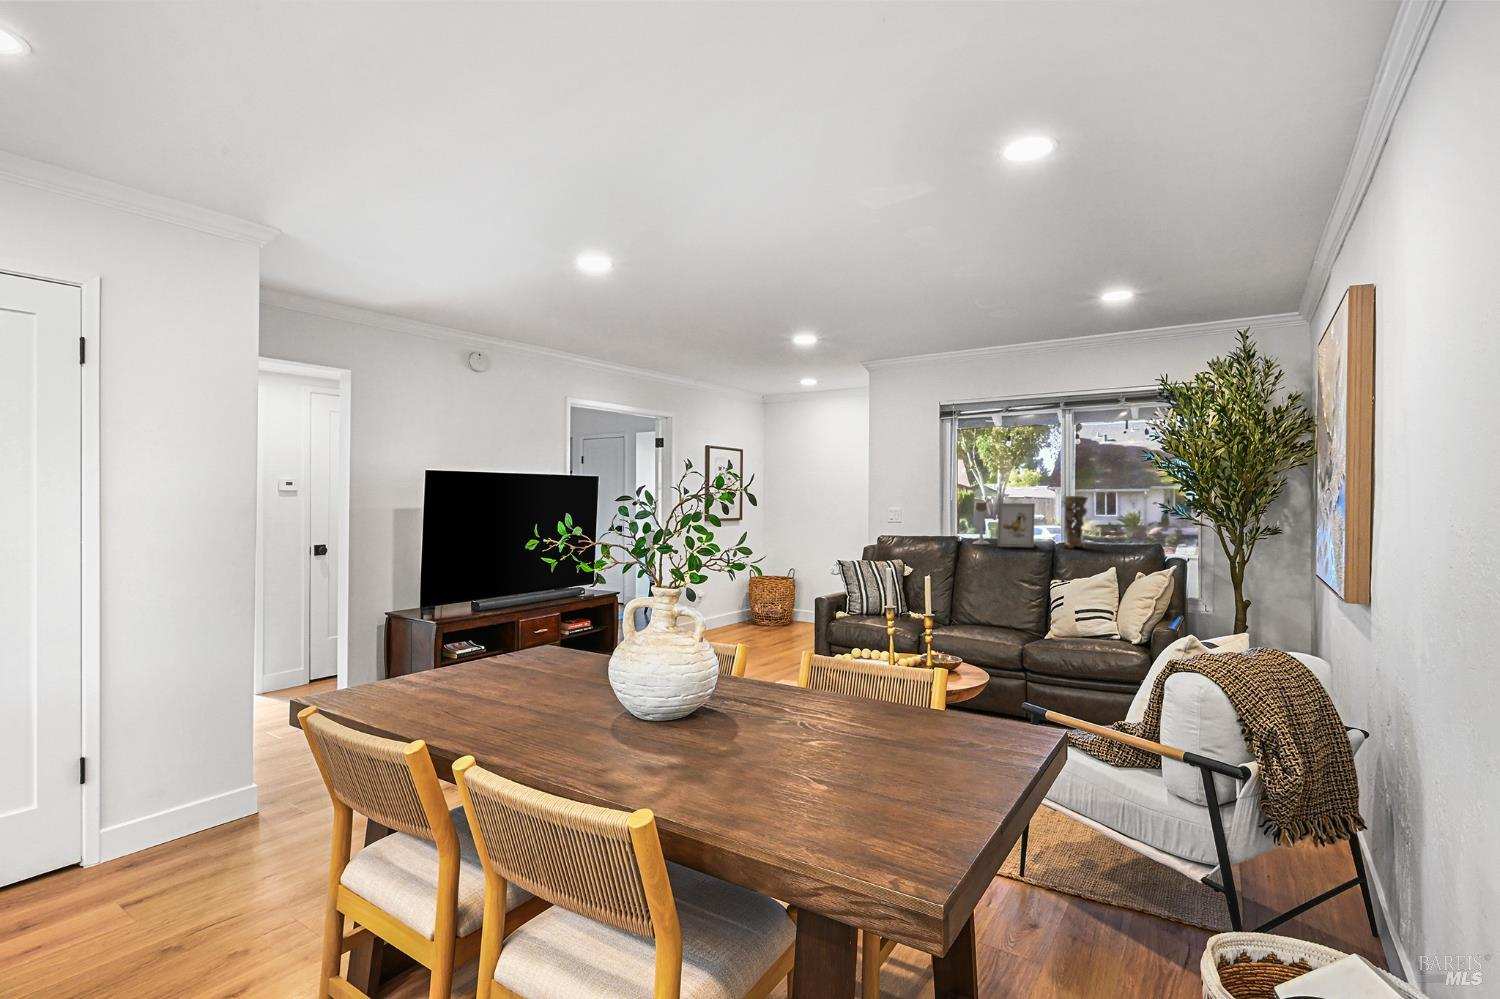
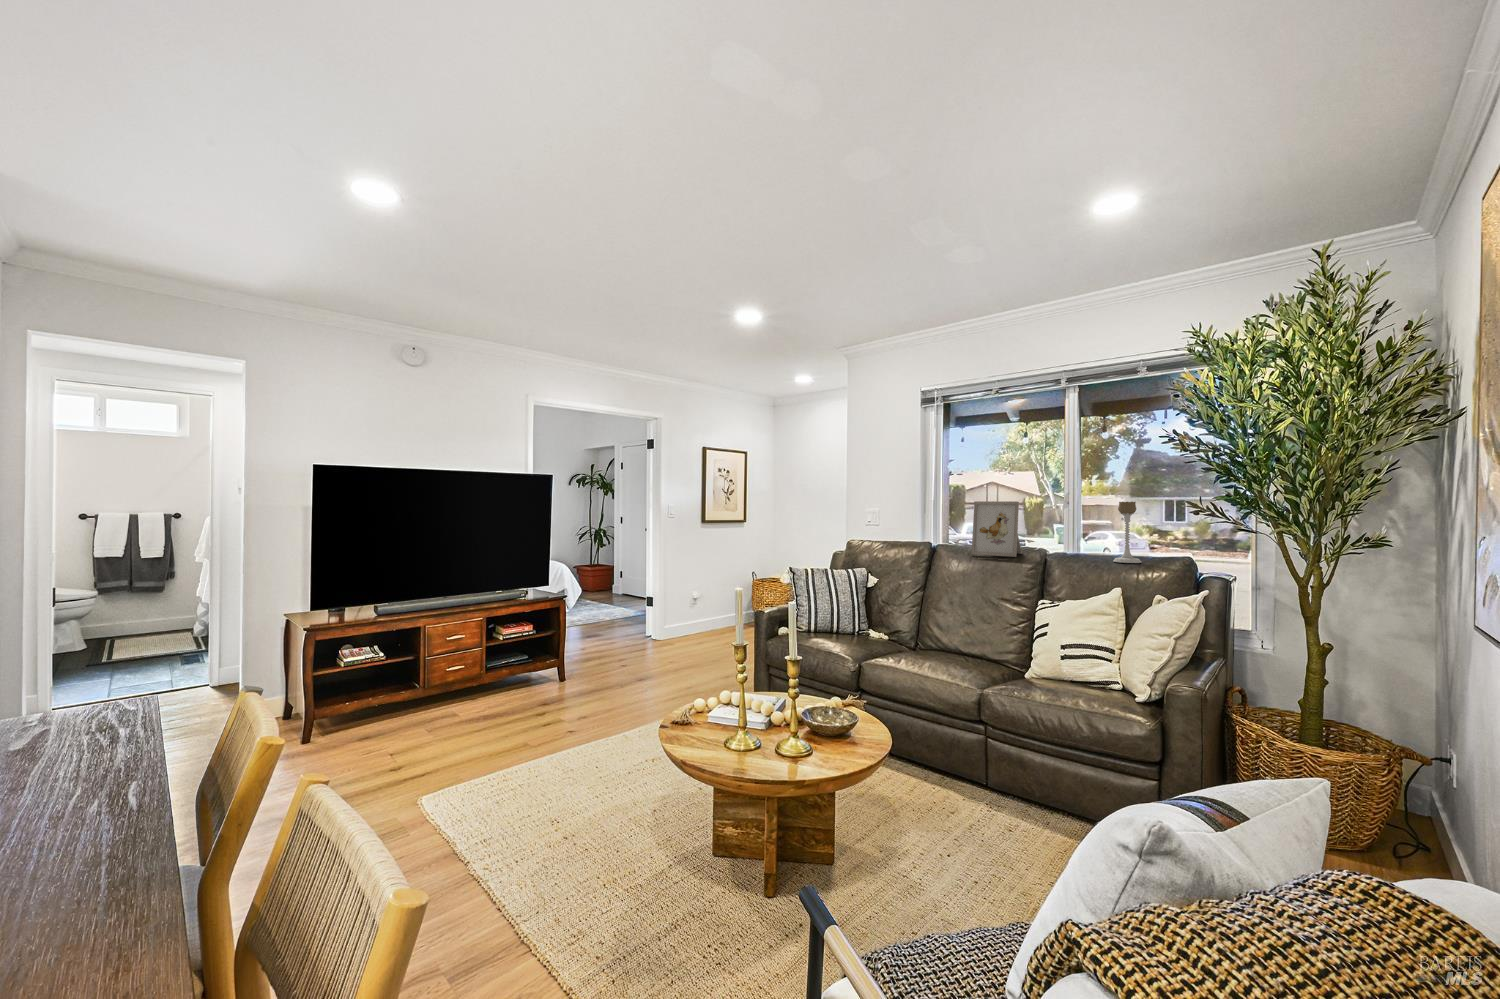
decorative vase: present [1064,496,1088,548] -> none [1057,492,1089,559]
candle holder: present [973,503,990,544] -> present [1113,502,1141,563]

